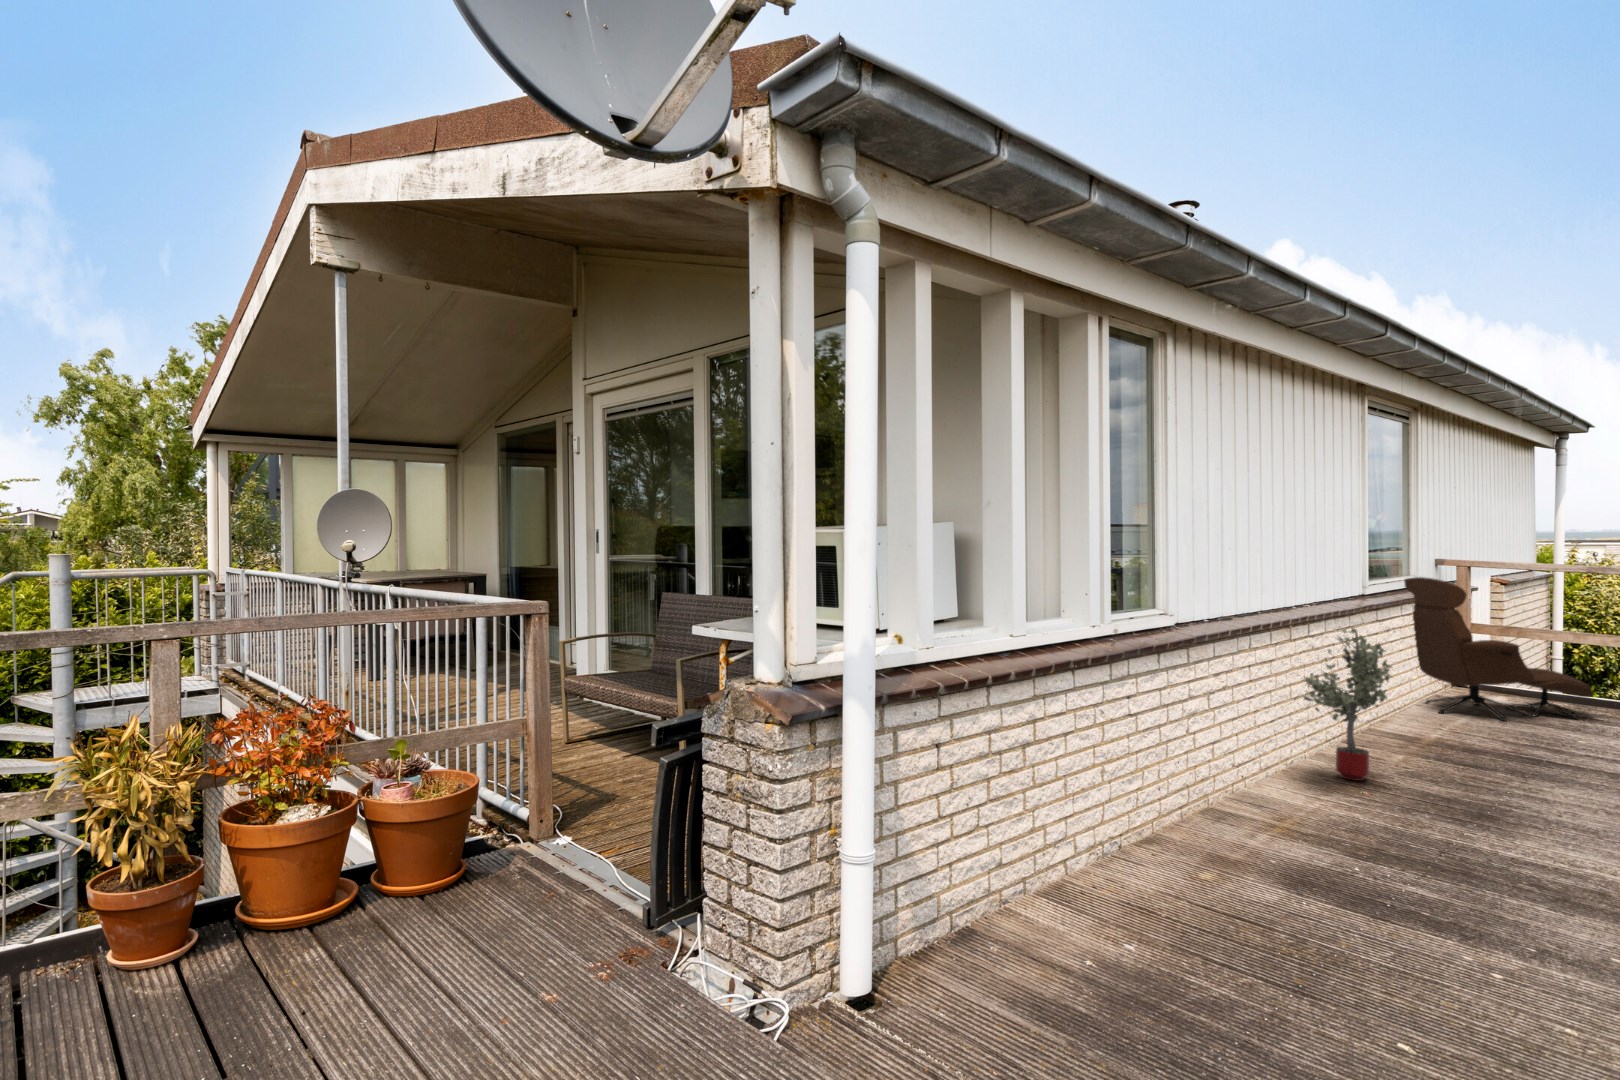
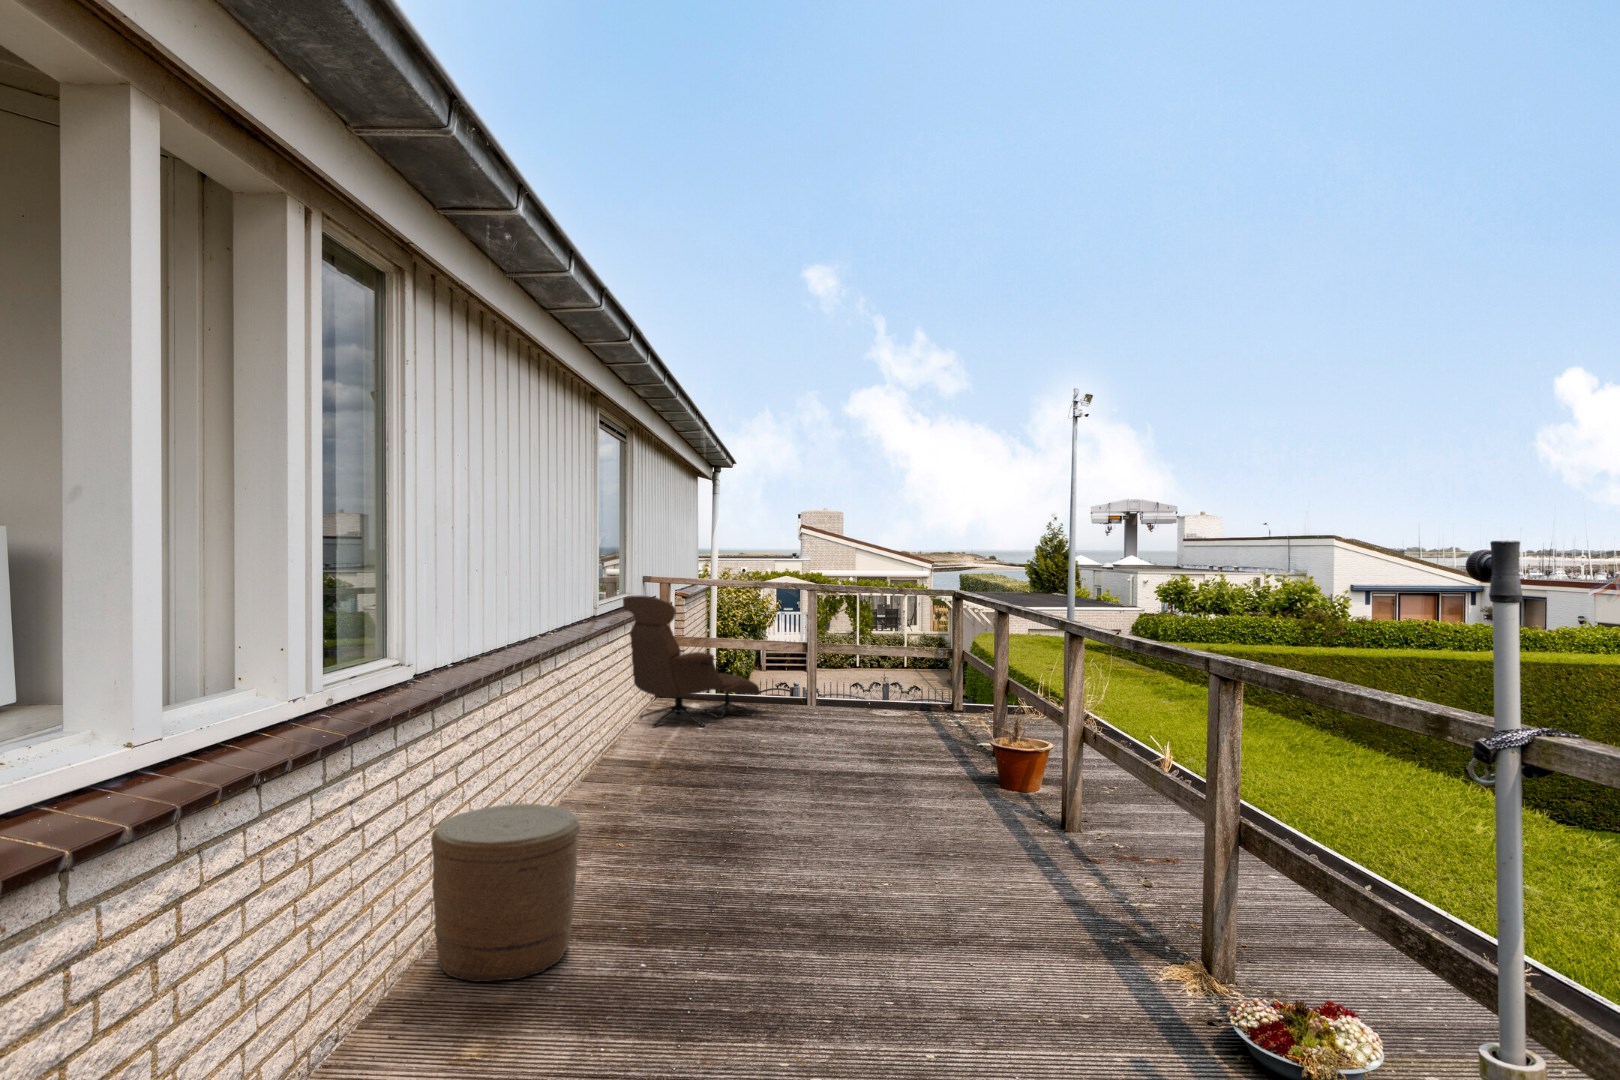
potted tree: present [1304,628,1392,781] -> none [553,656,641,827]
woven basket: none [1185,727,1303,854] -> present [431,804,580,981]

